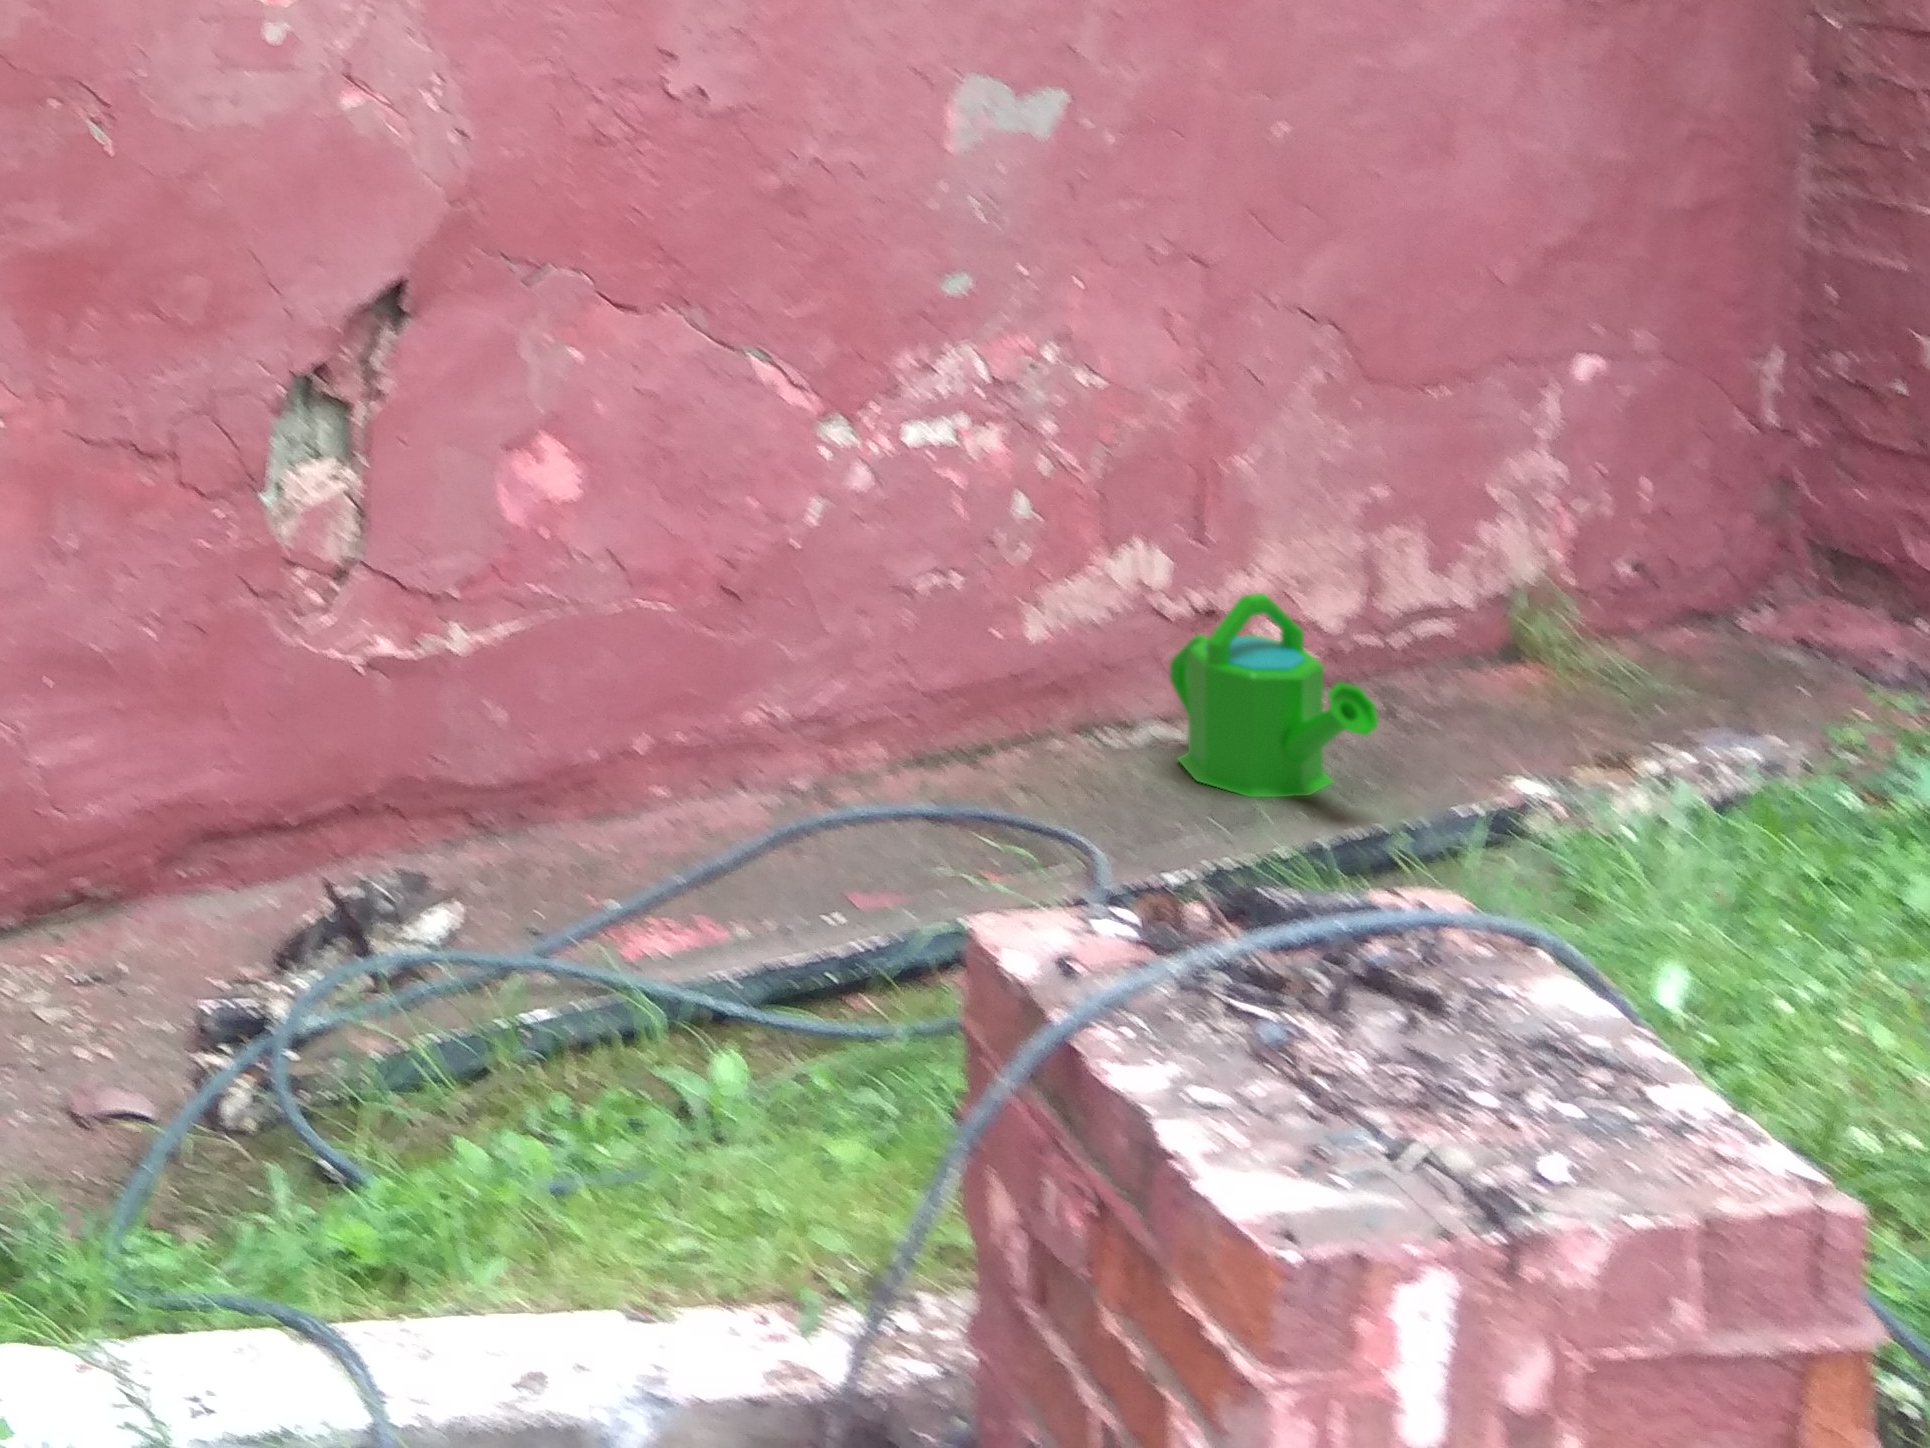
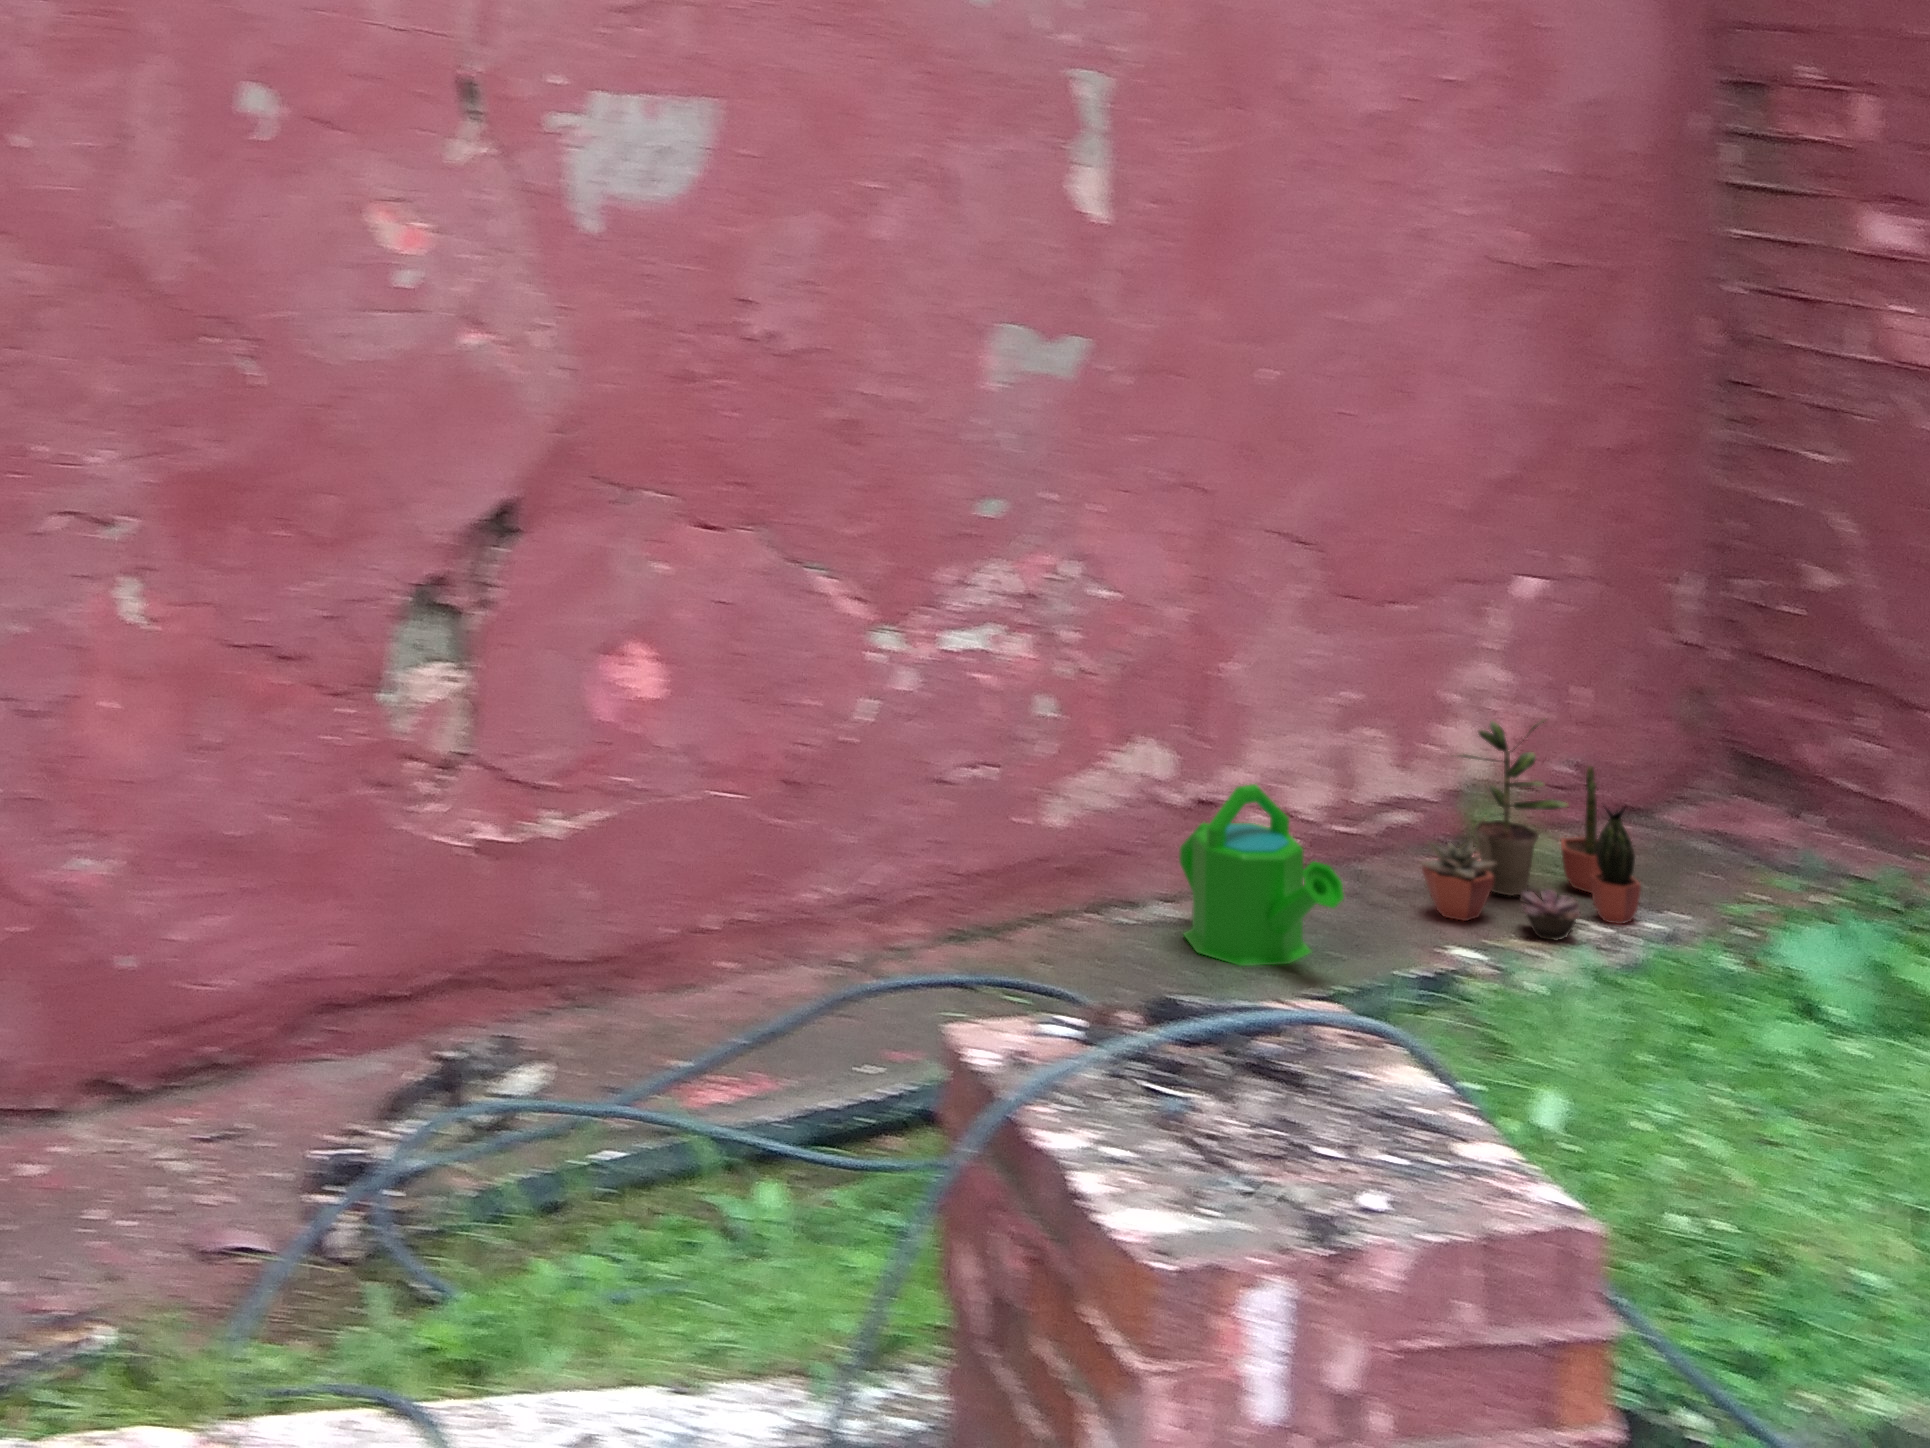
potted plant: none [1455,517,1734,774] -> present [1420,720,1641,940]

